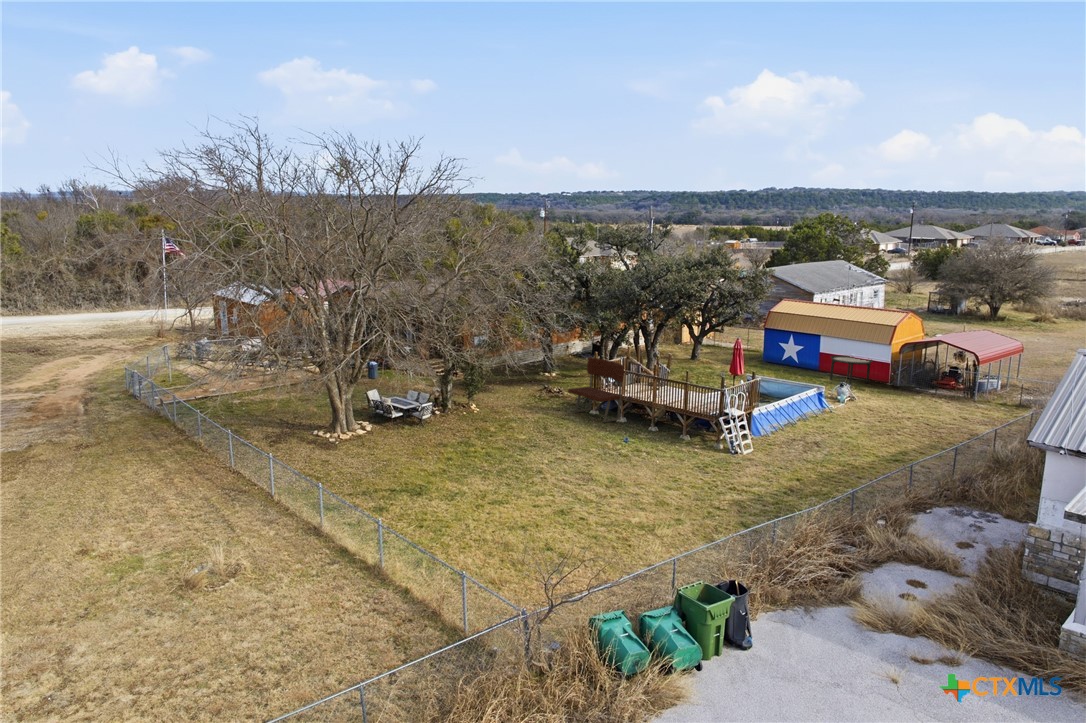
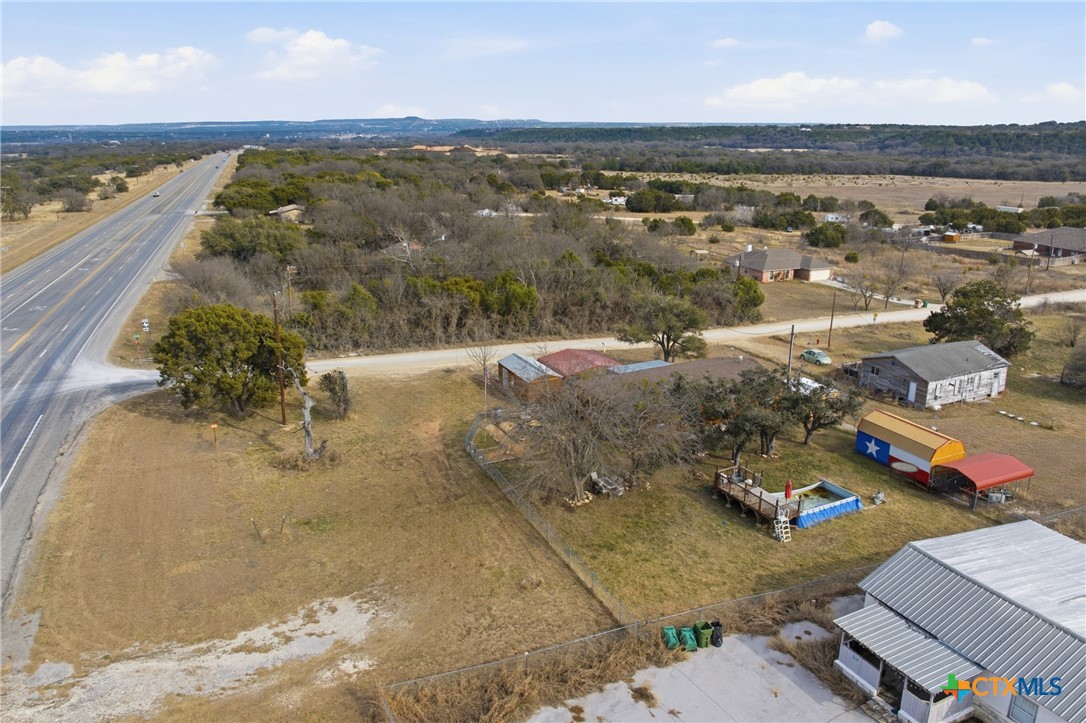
bench: present [568,358,624,423] -> none [699,466,730,507]

